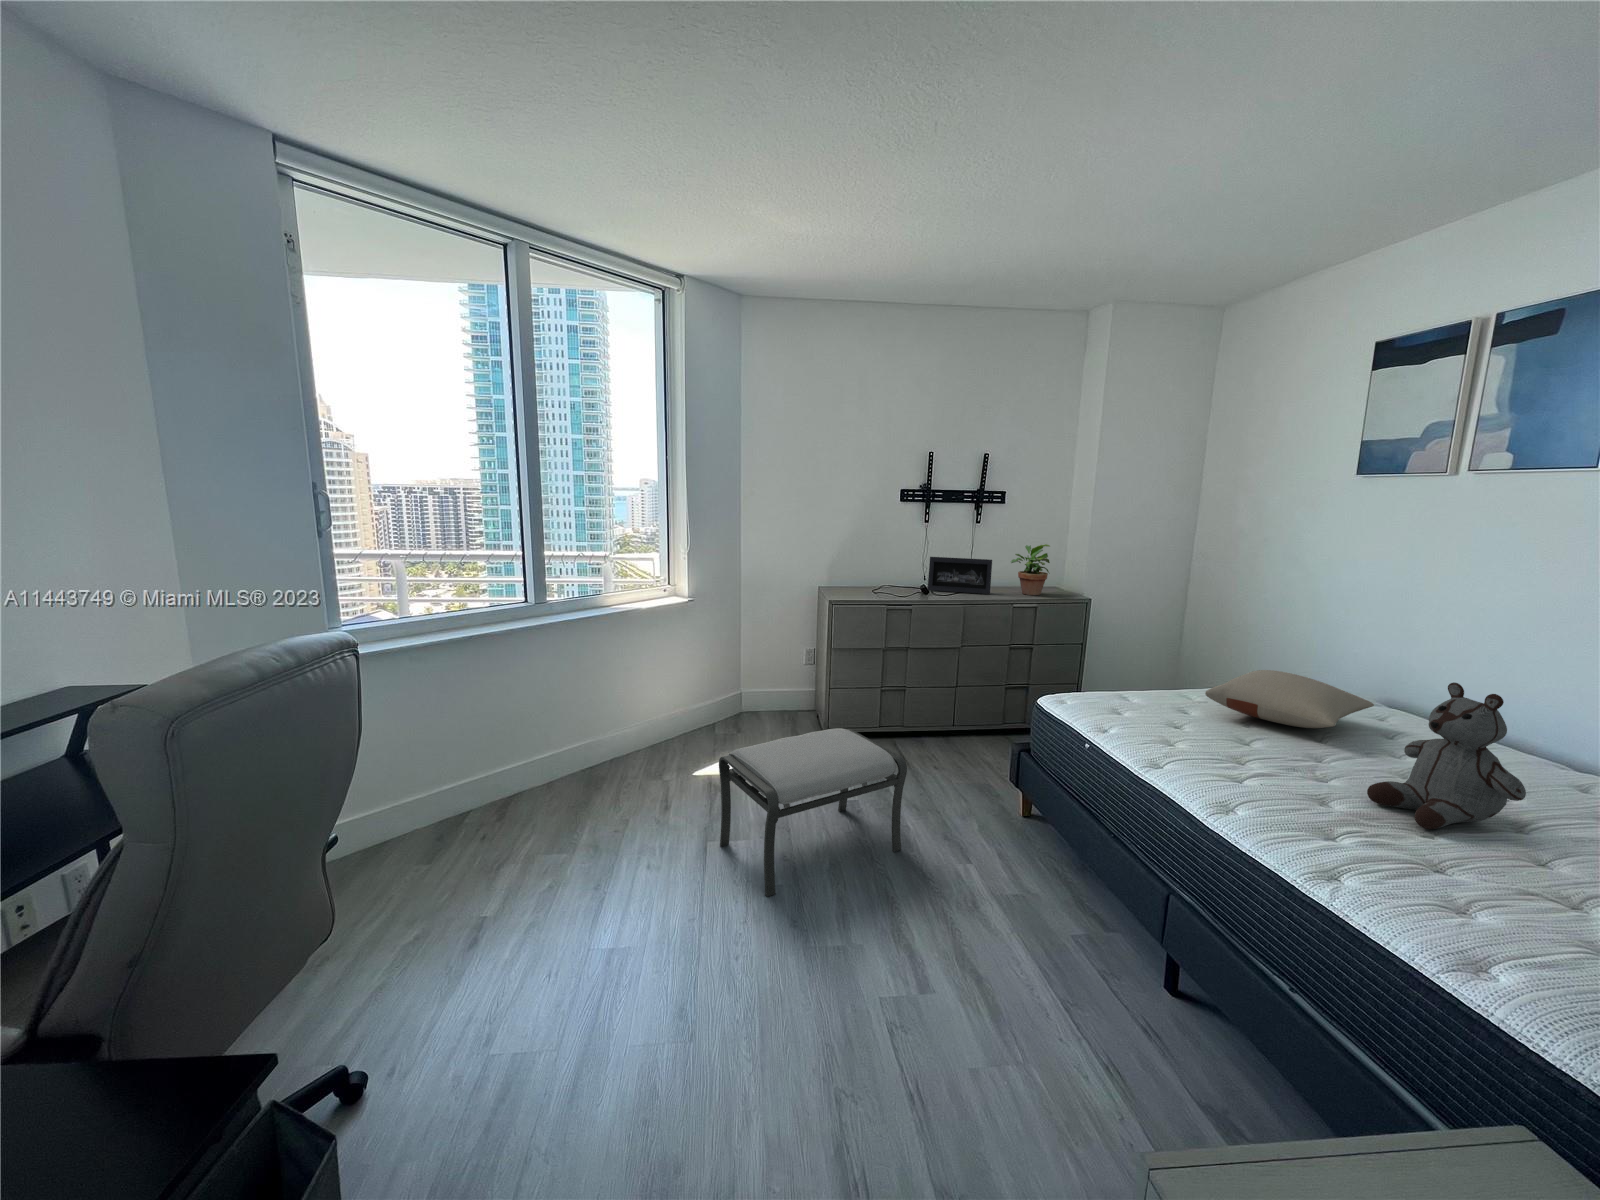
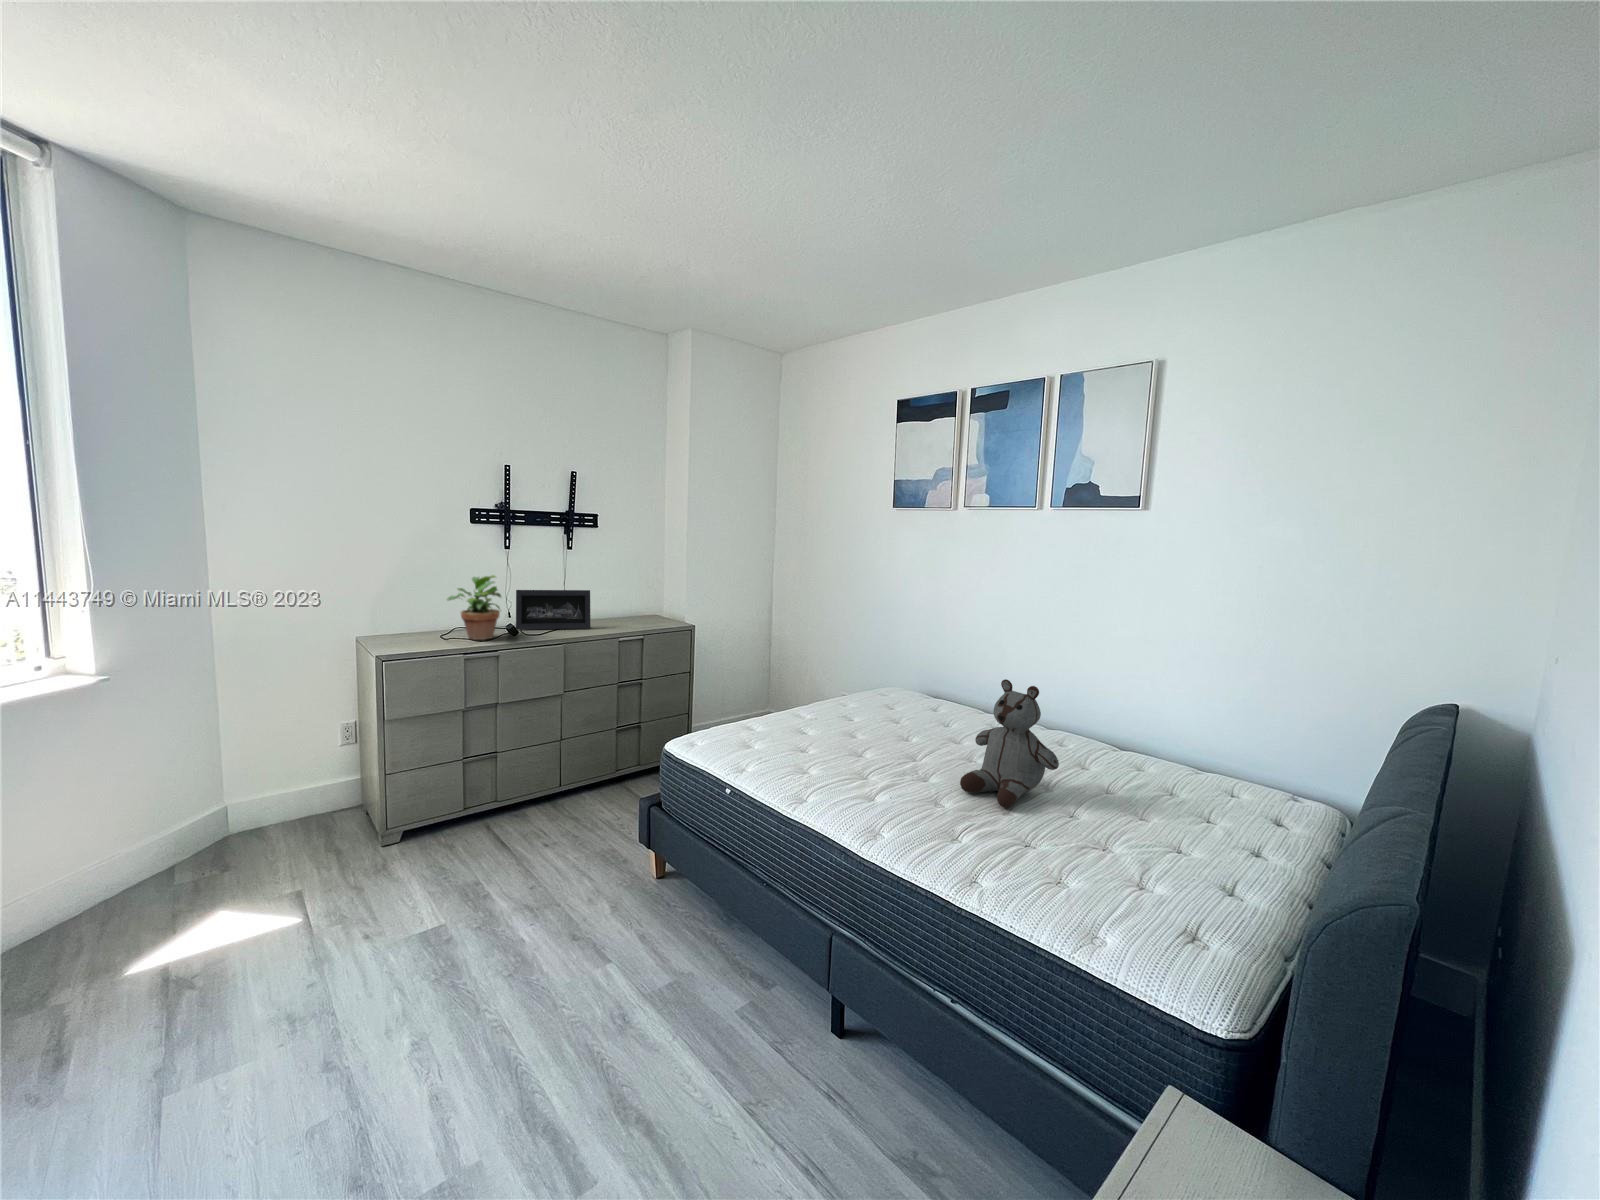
potted plant: present [1011,544,1050,595] -> present [447,575,501,640]
pillow: present [1205,670,1374,728] -> none [817,680,931,729]
ottoman: present [719,728,907,897] -> none [186,831,519,1149]

